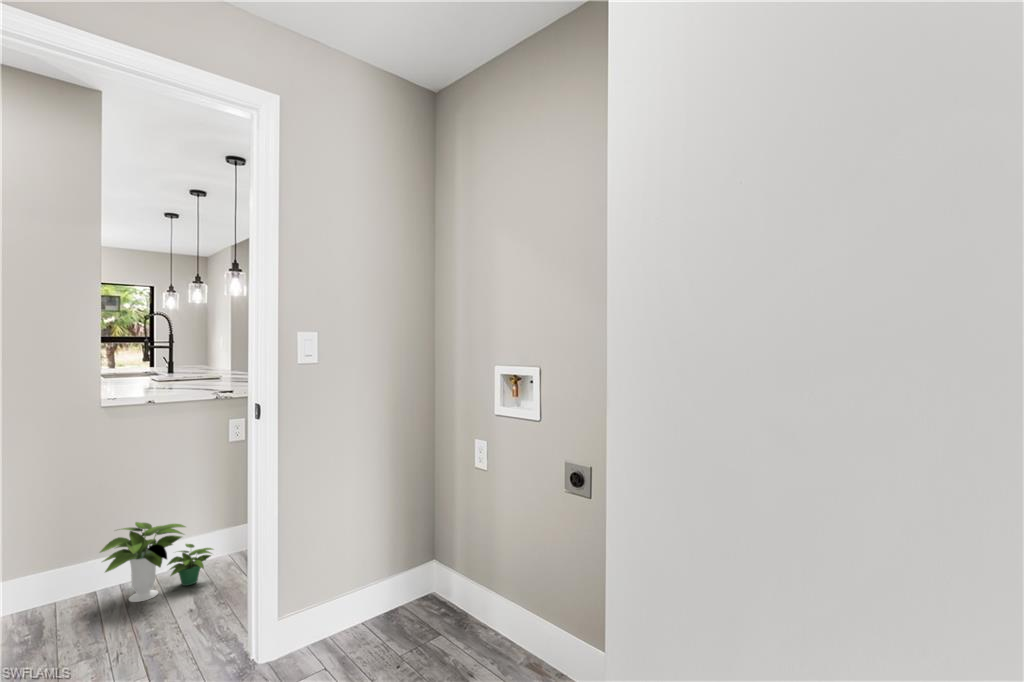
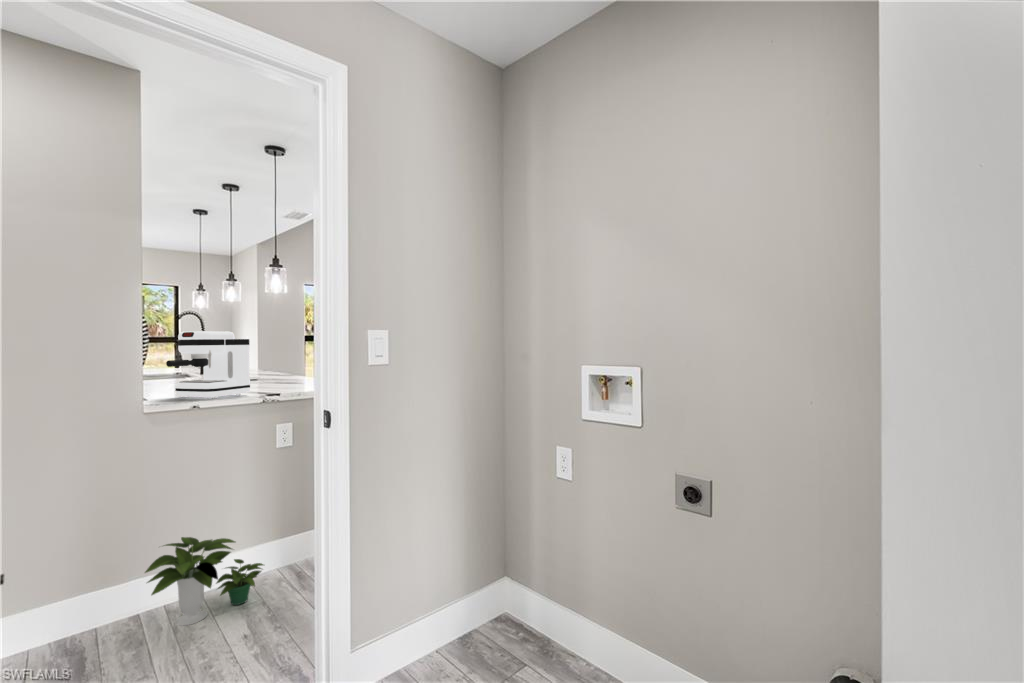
coffee maker: none [125,332,206,395] -> present [166,331,250,398]

